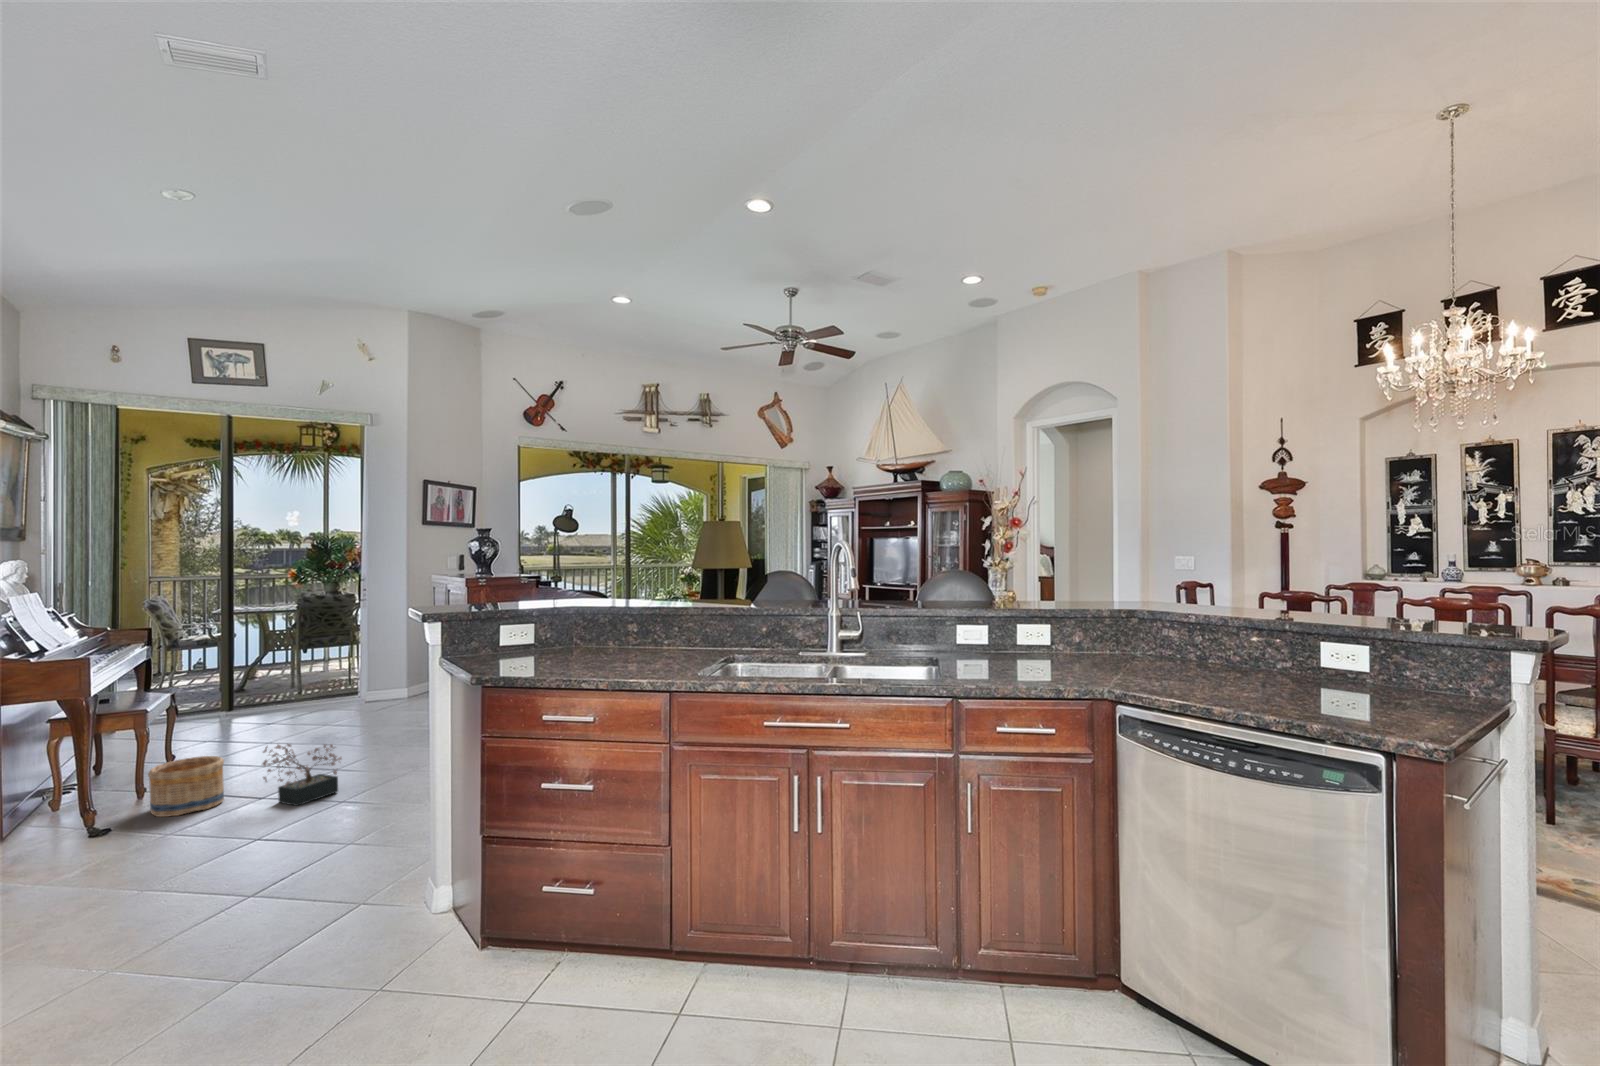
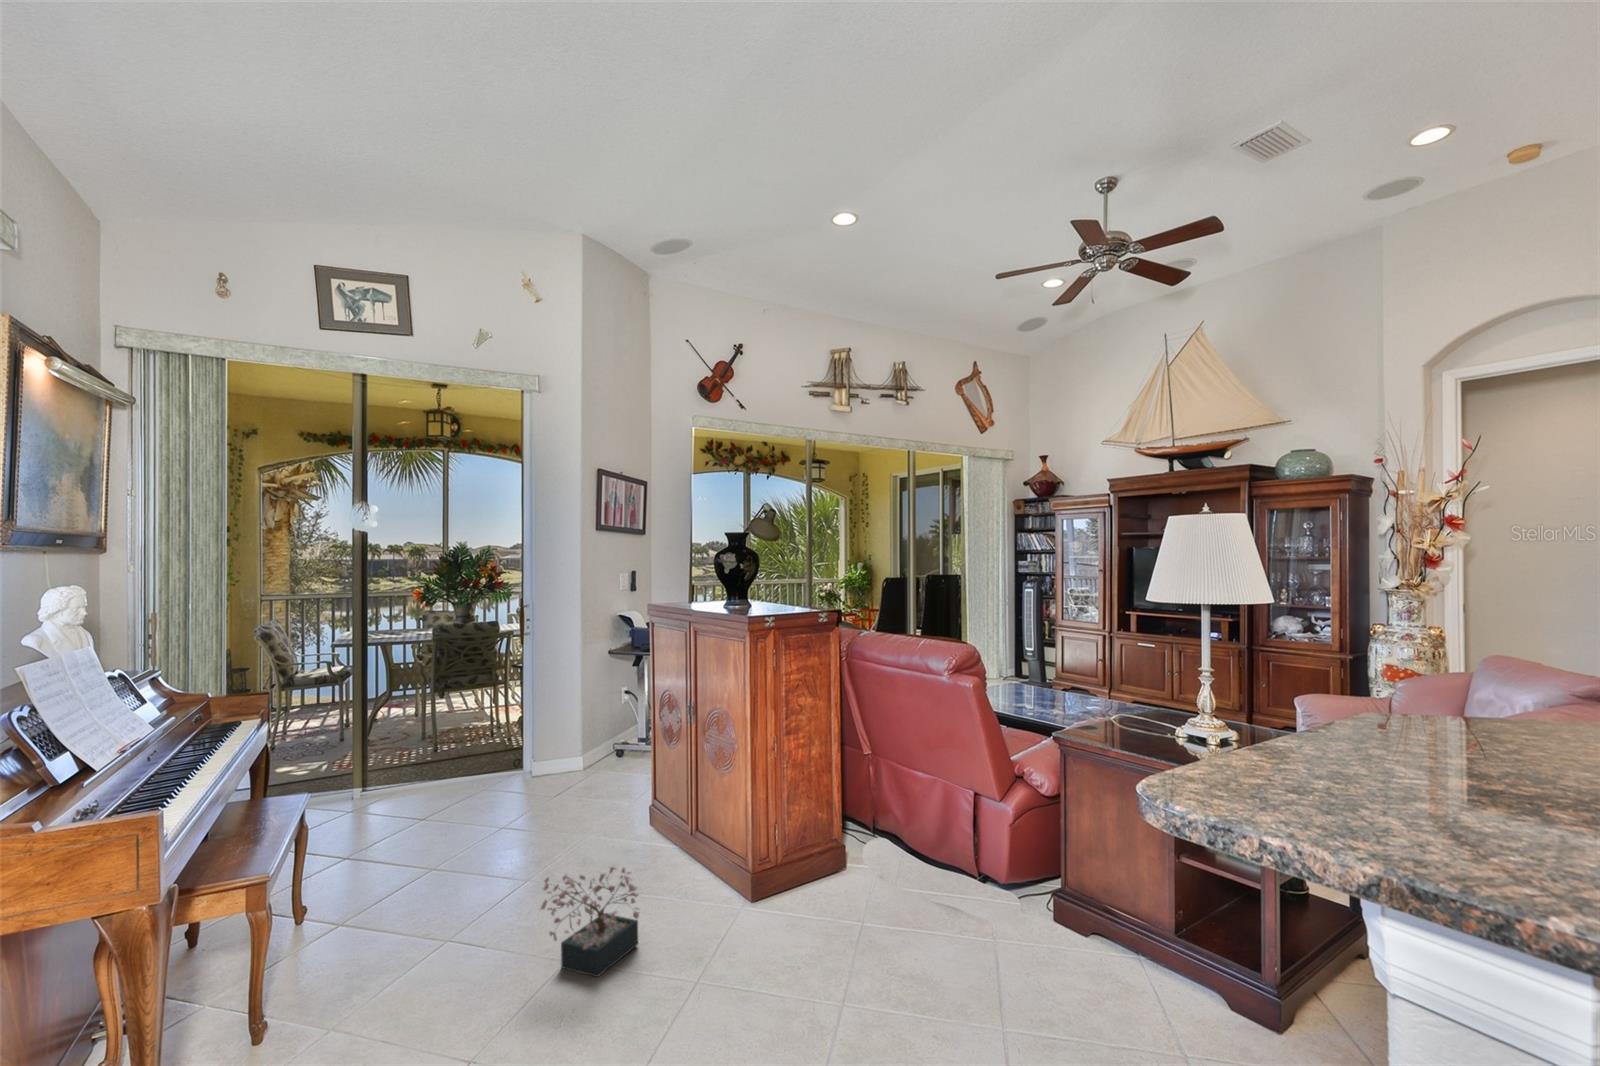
basket: present [148,756,224,817] -> none [368,887,474,1000]

